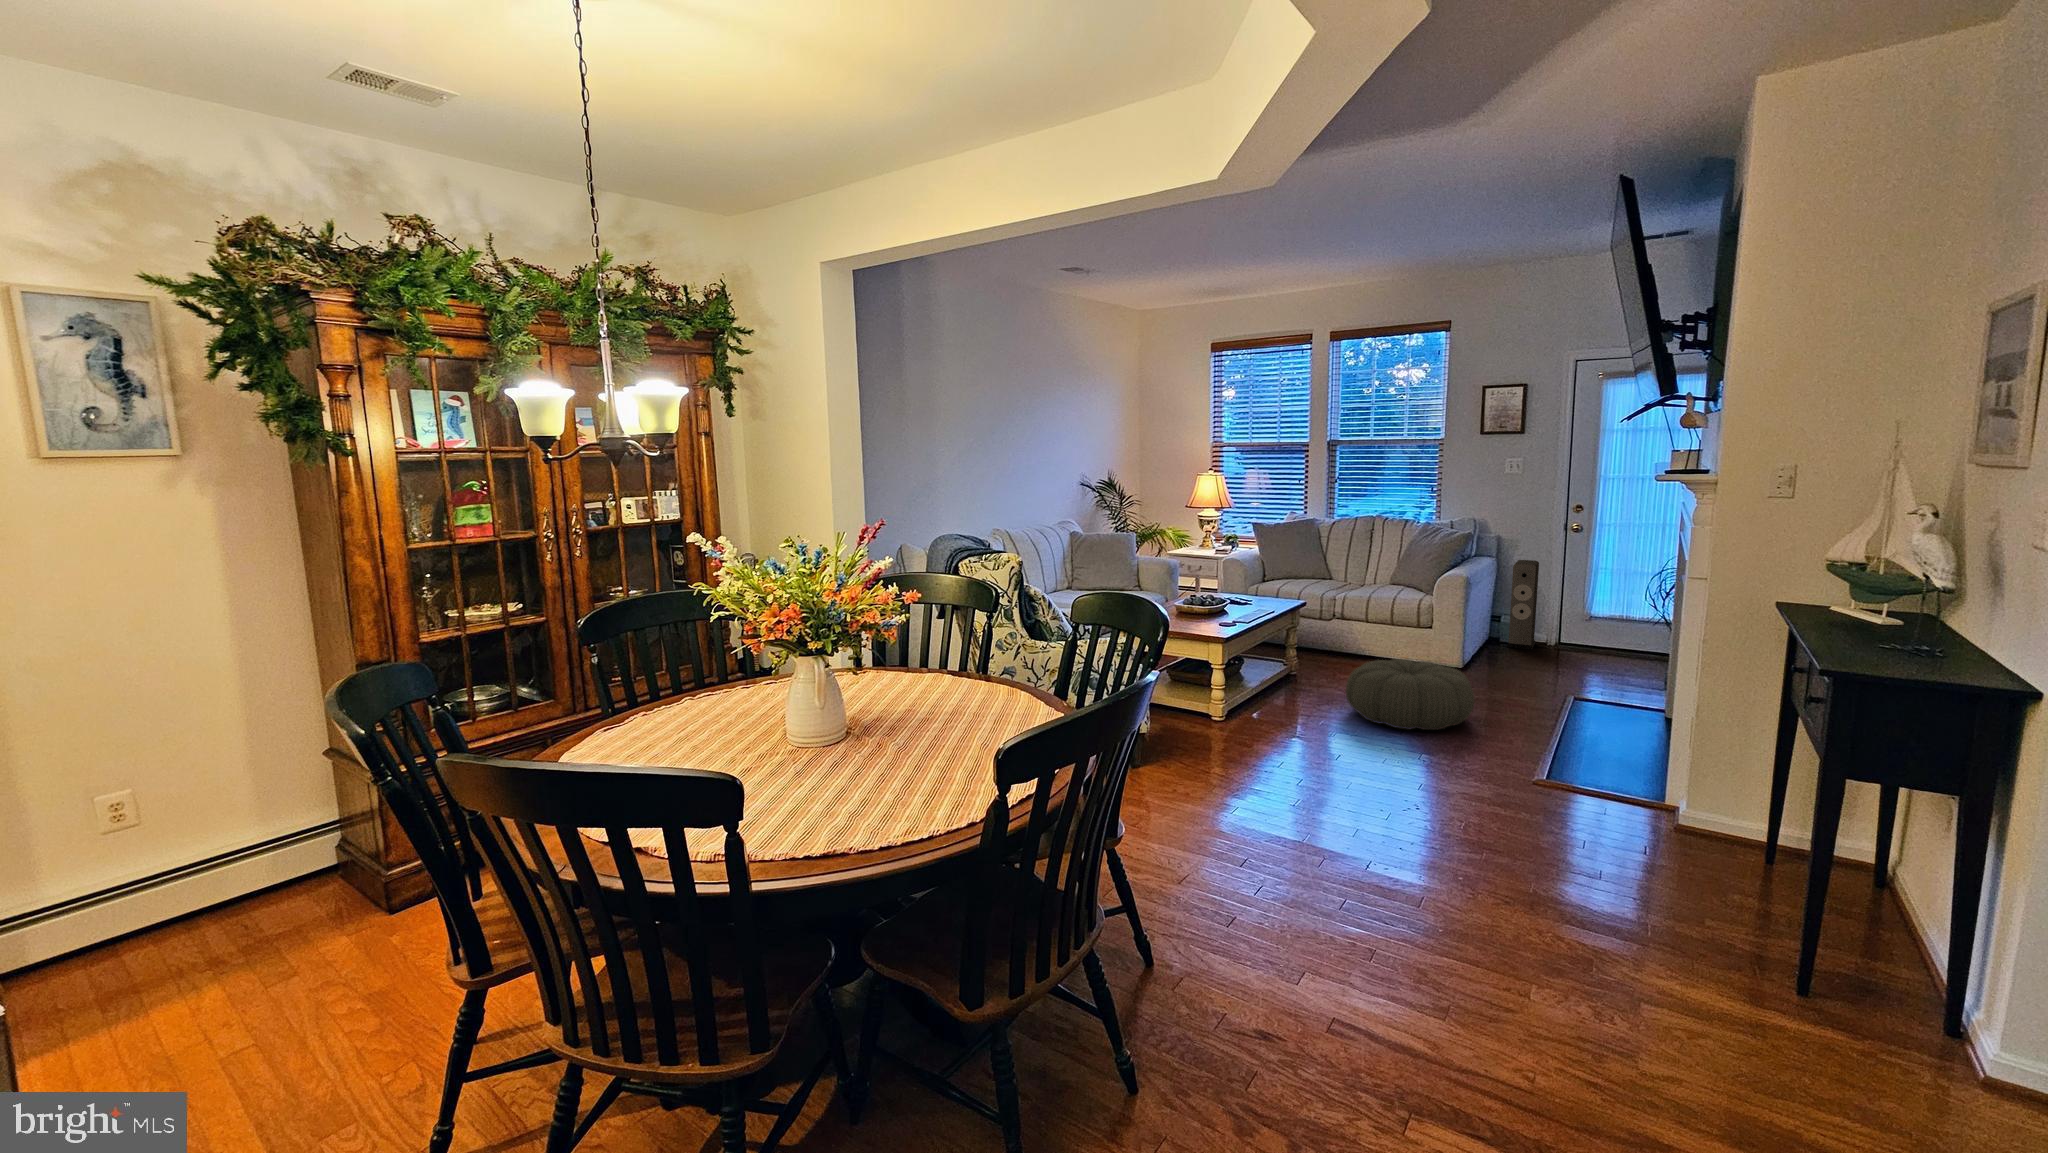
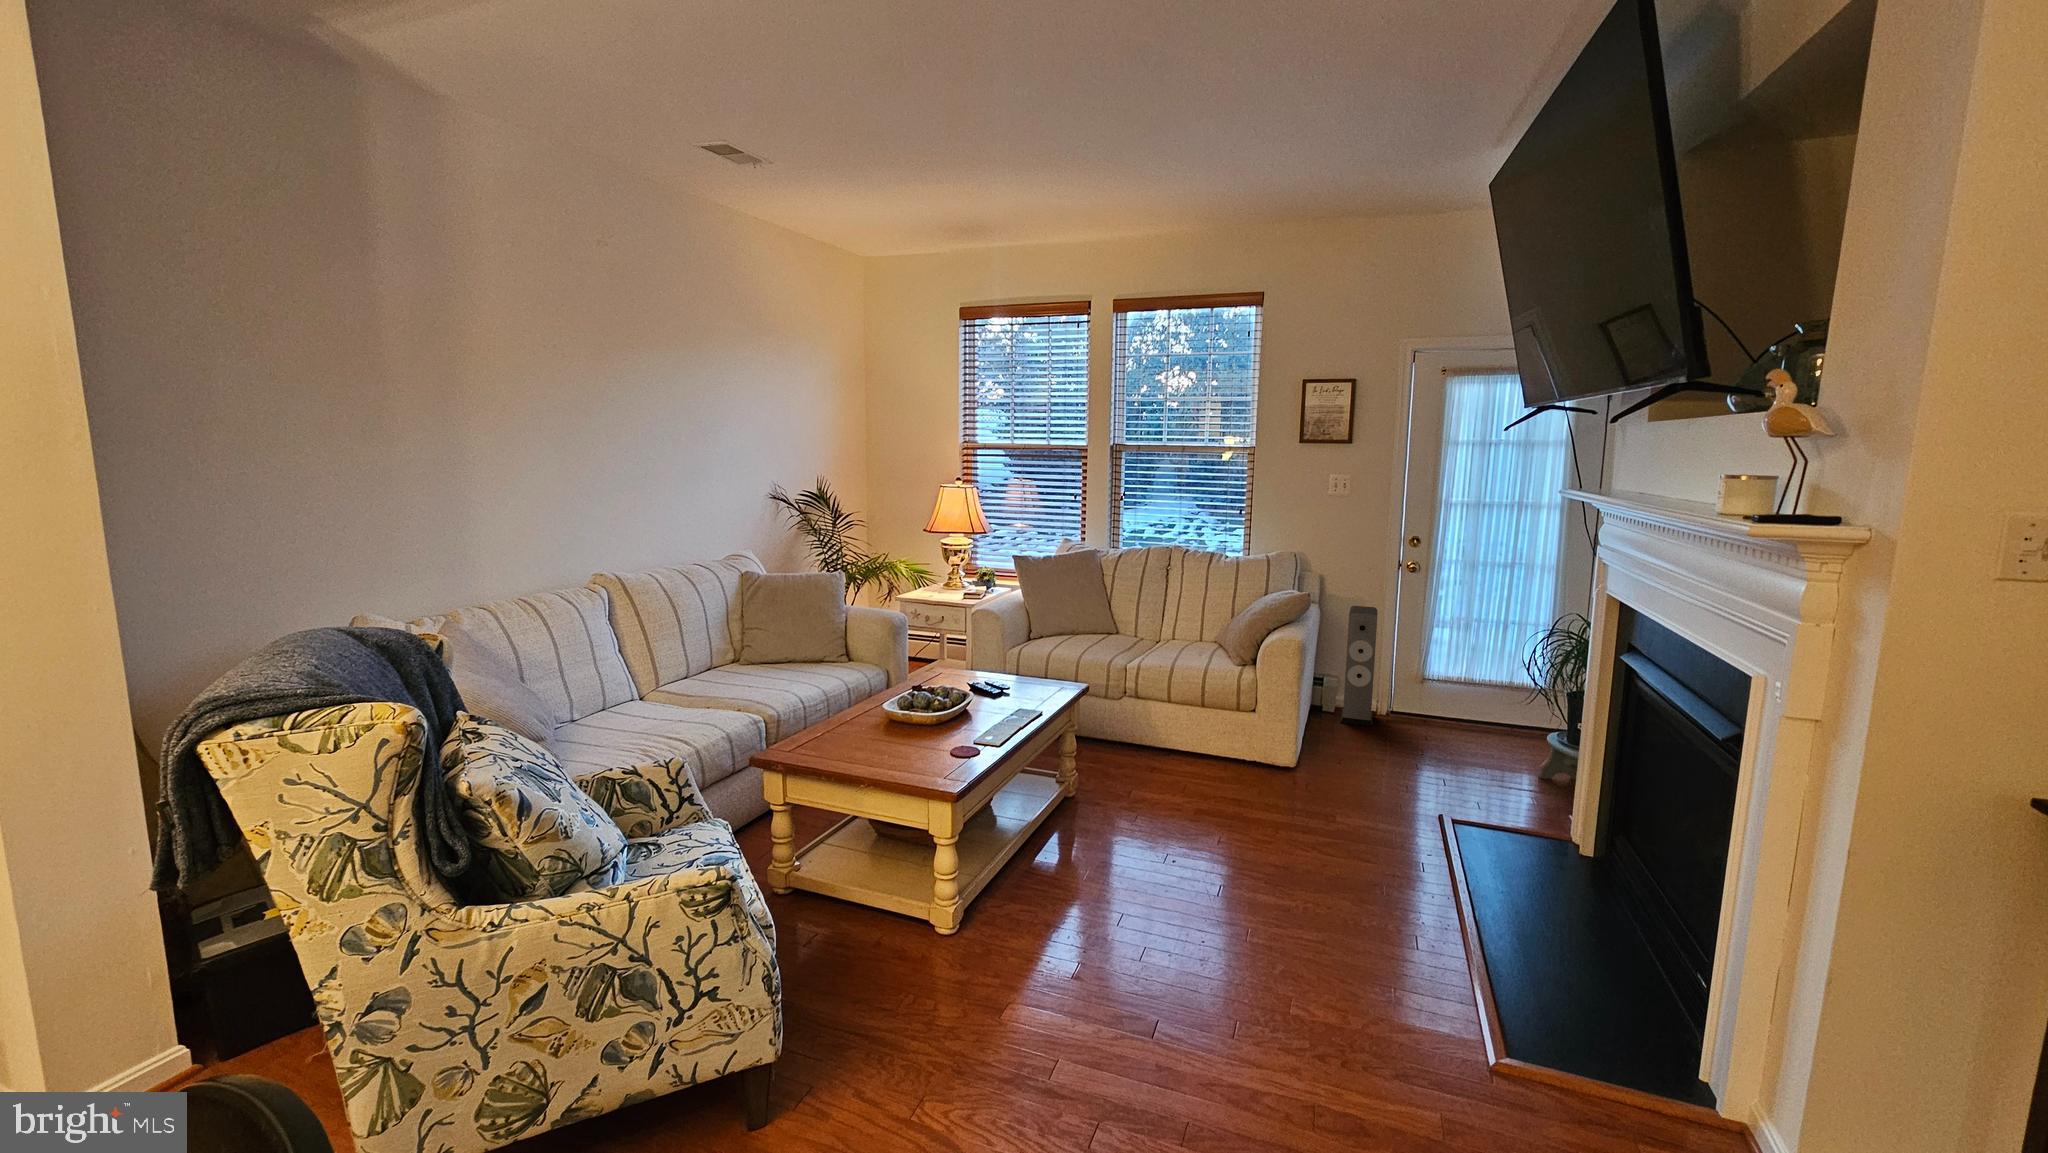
pouf: present [1346,659,1475,730] -> none [1149,784,1349,922]

